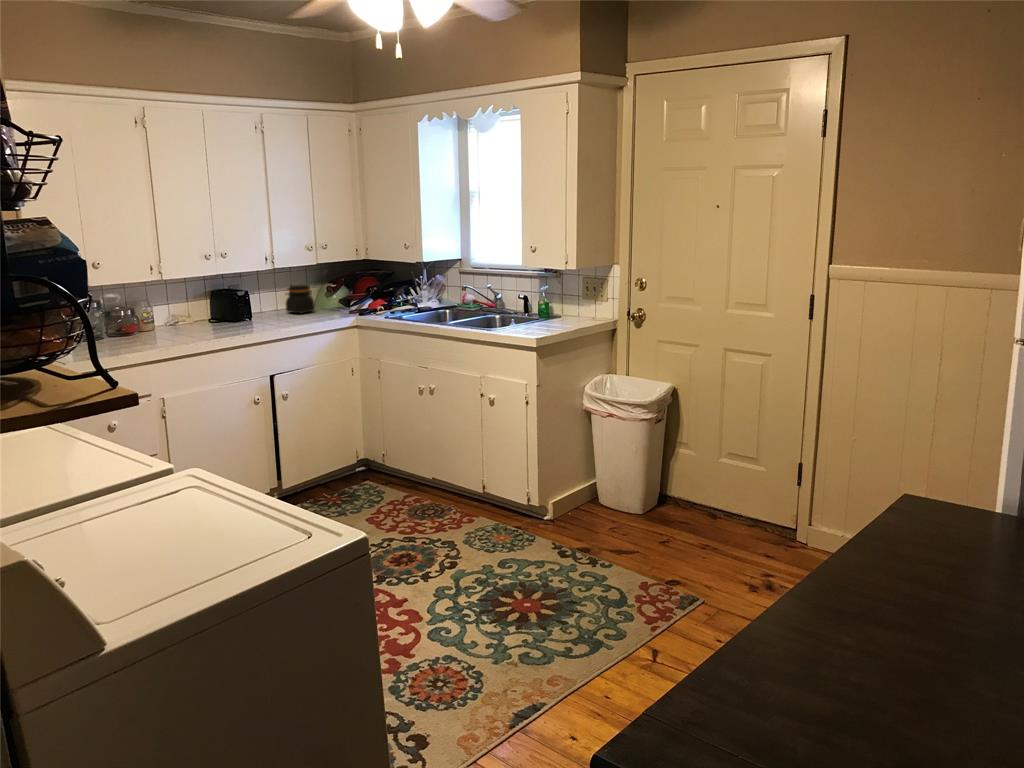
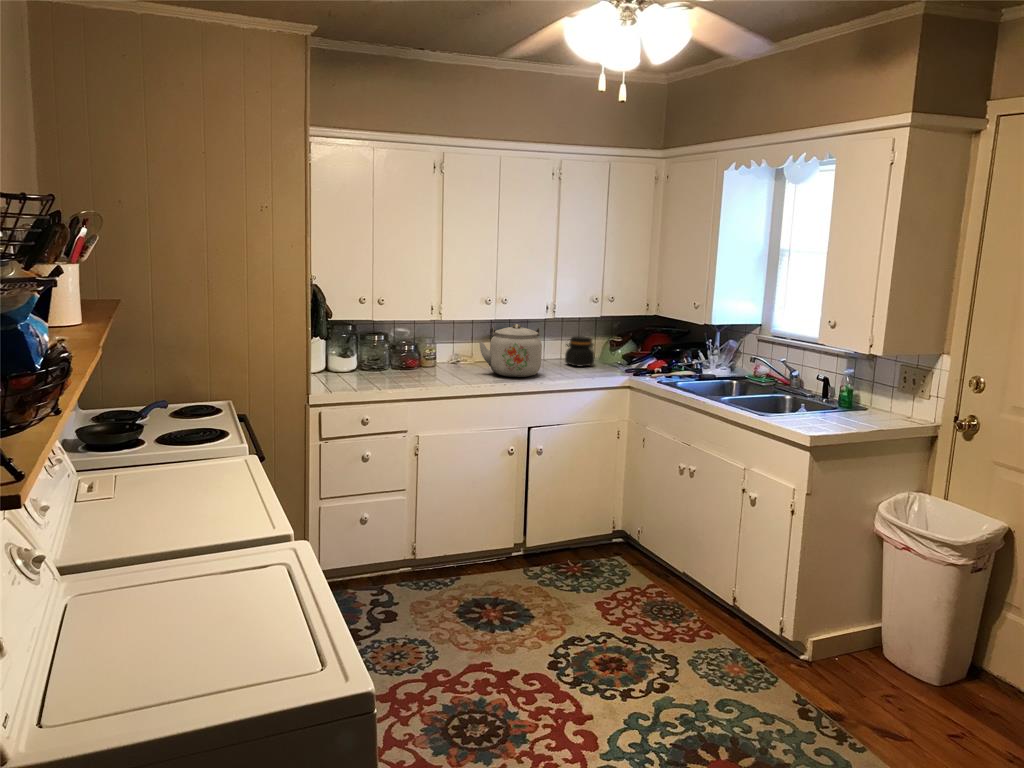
kettle: none [206,276,272,328] -> present [479,324,542,377]

